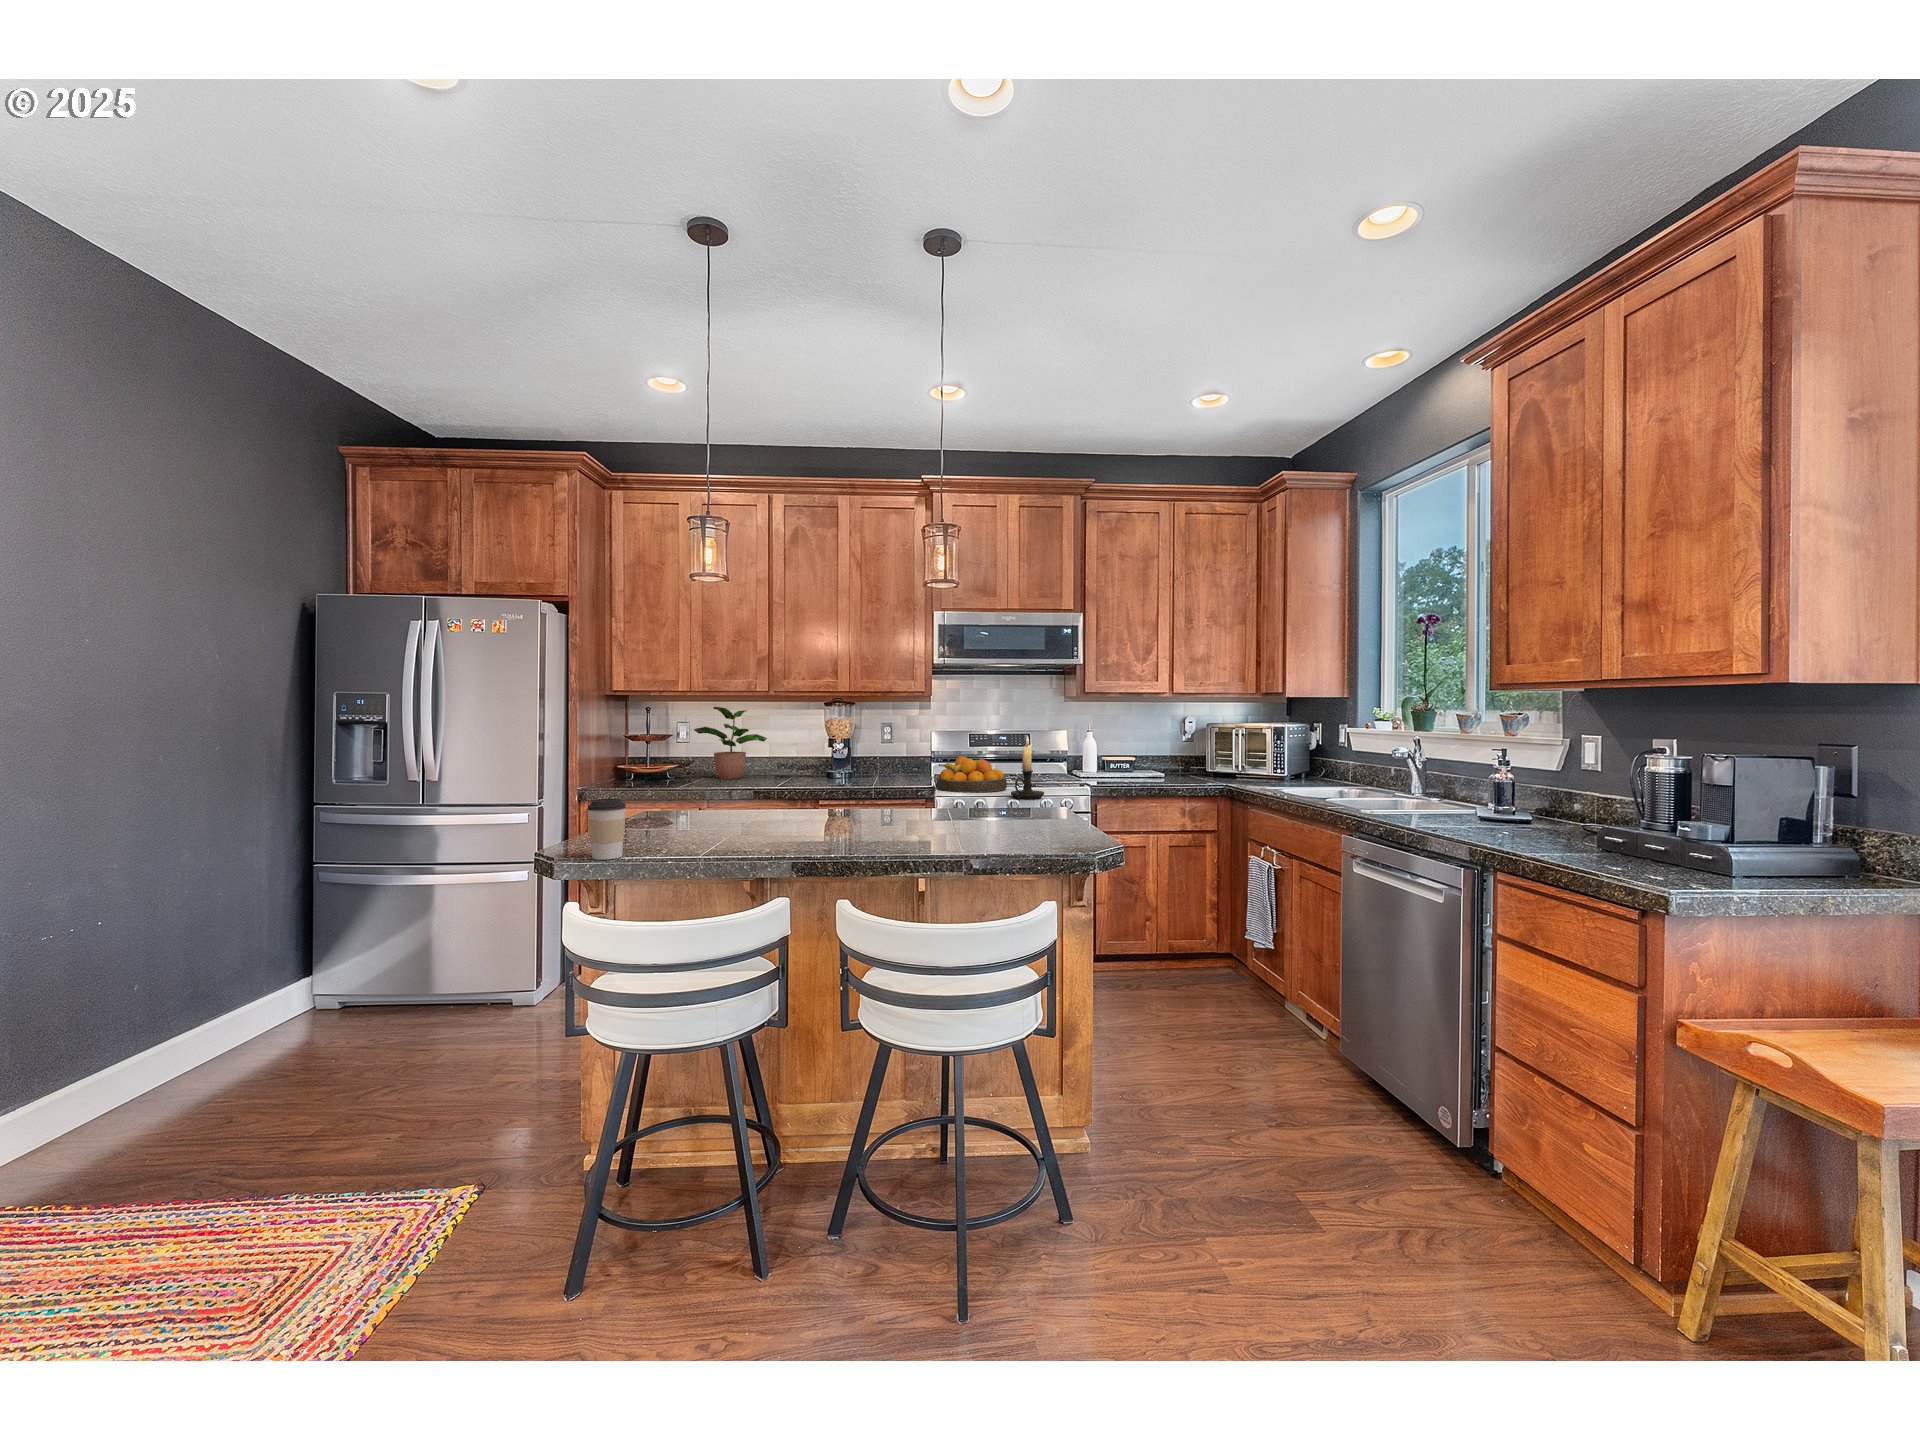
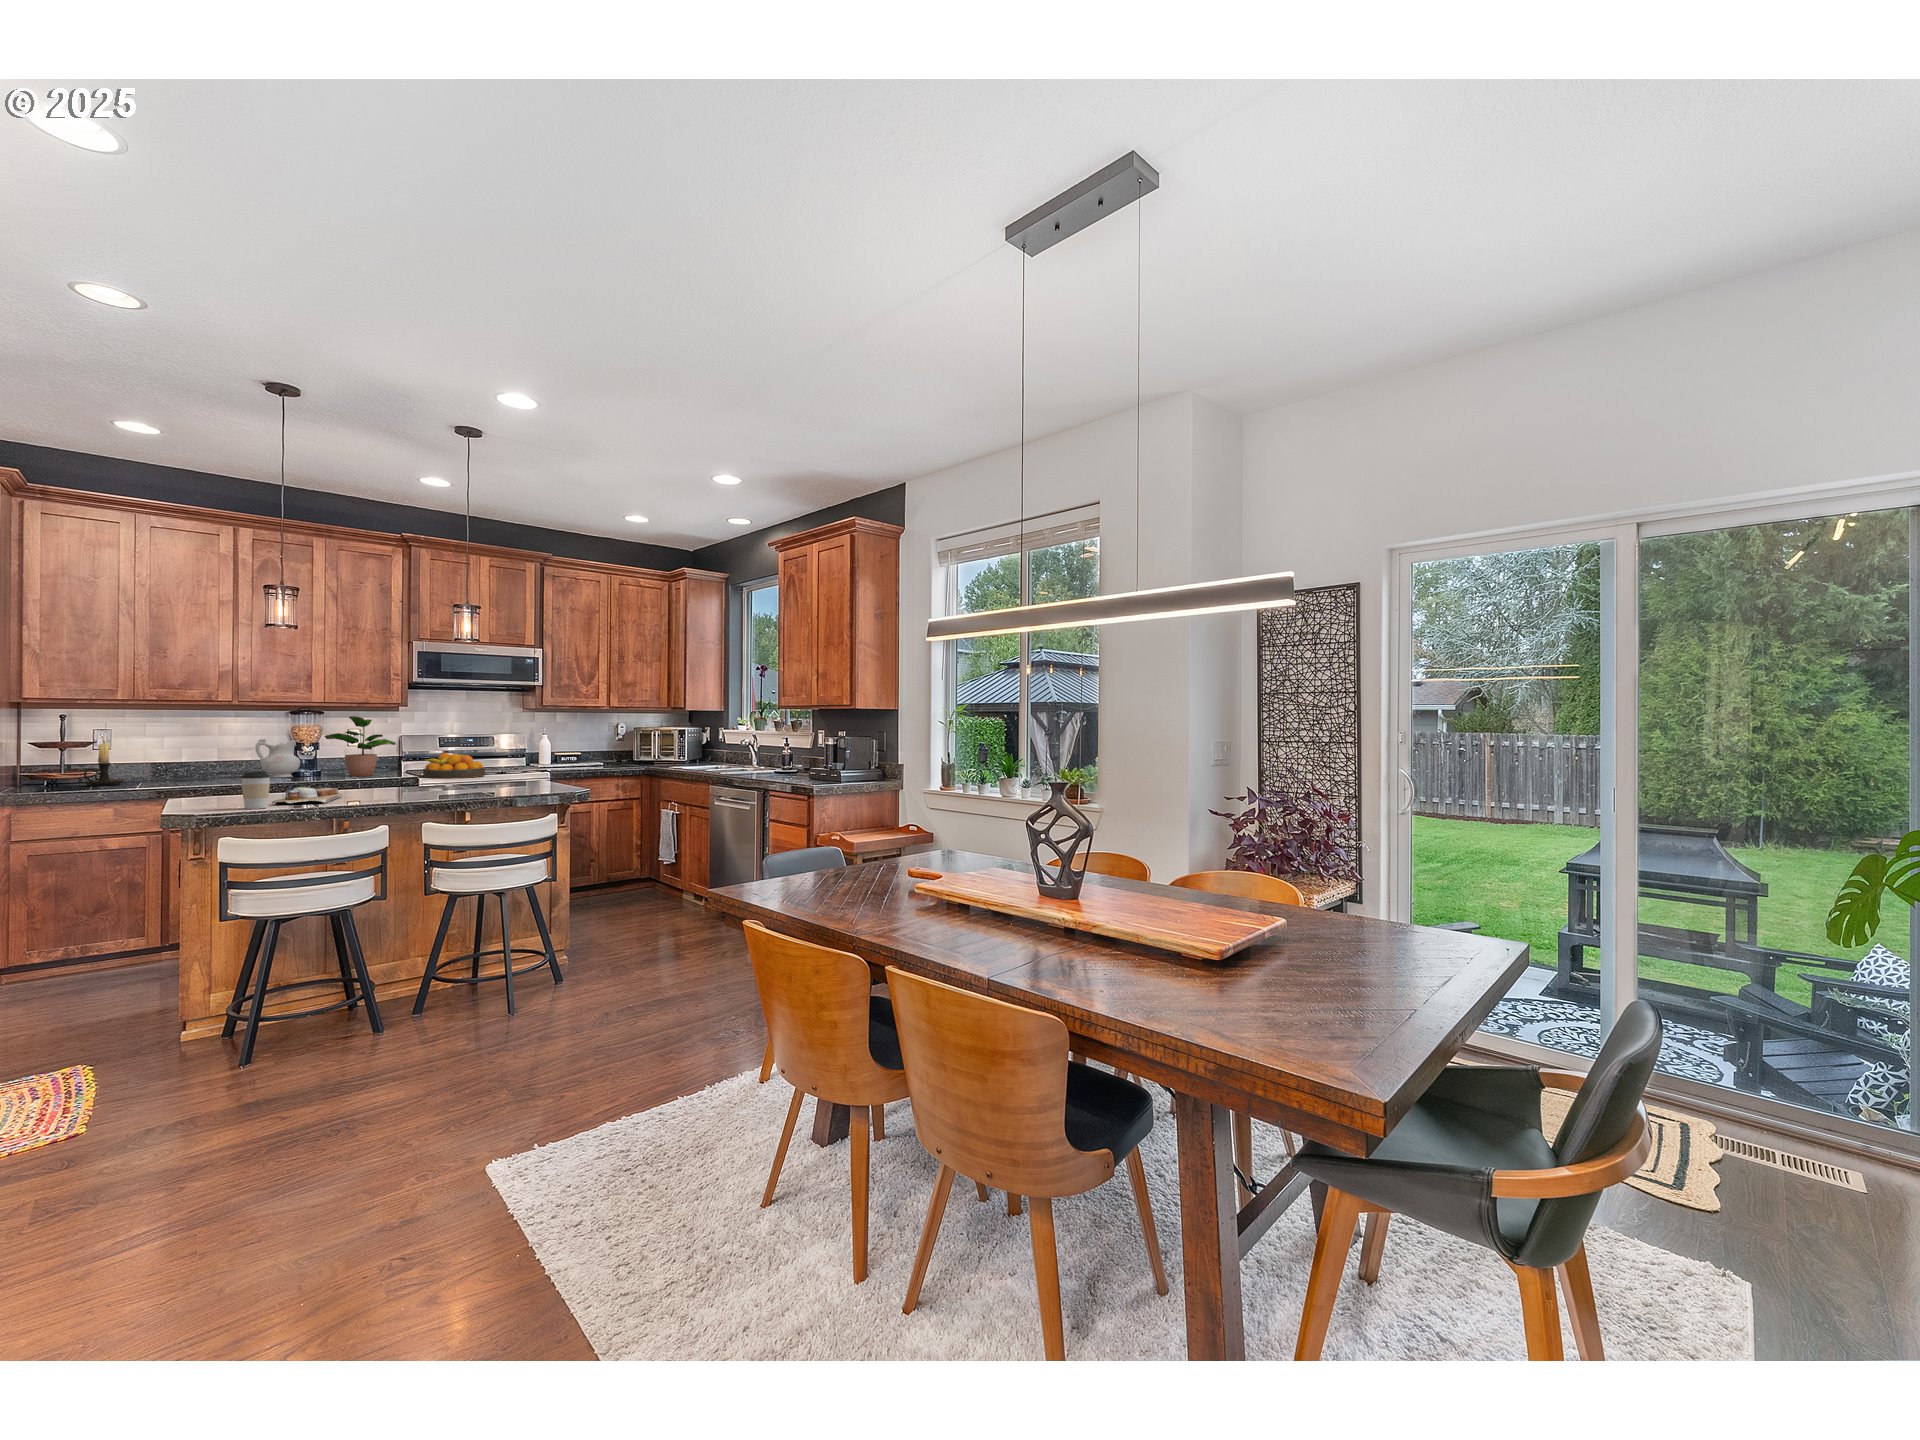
potted plant: present [694,707,767,779] -> present [325,716,396,777]
ceramic pitcher: none [795,734,833,778] -> present [255,739,300,778]
candle holder: present [1011,736,1044,799] -> present [84,735,124,786]
cutting board: none [644,816,769,853] -> present [272,787,343,804]

